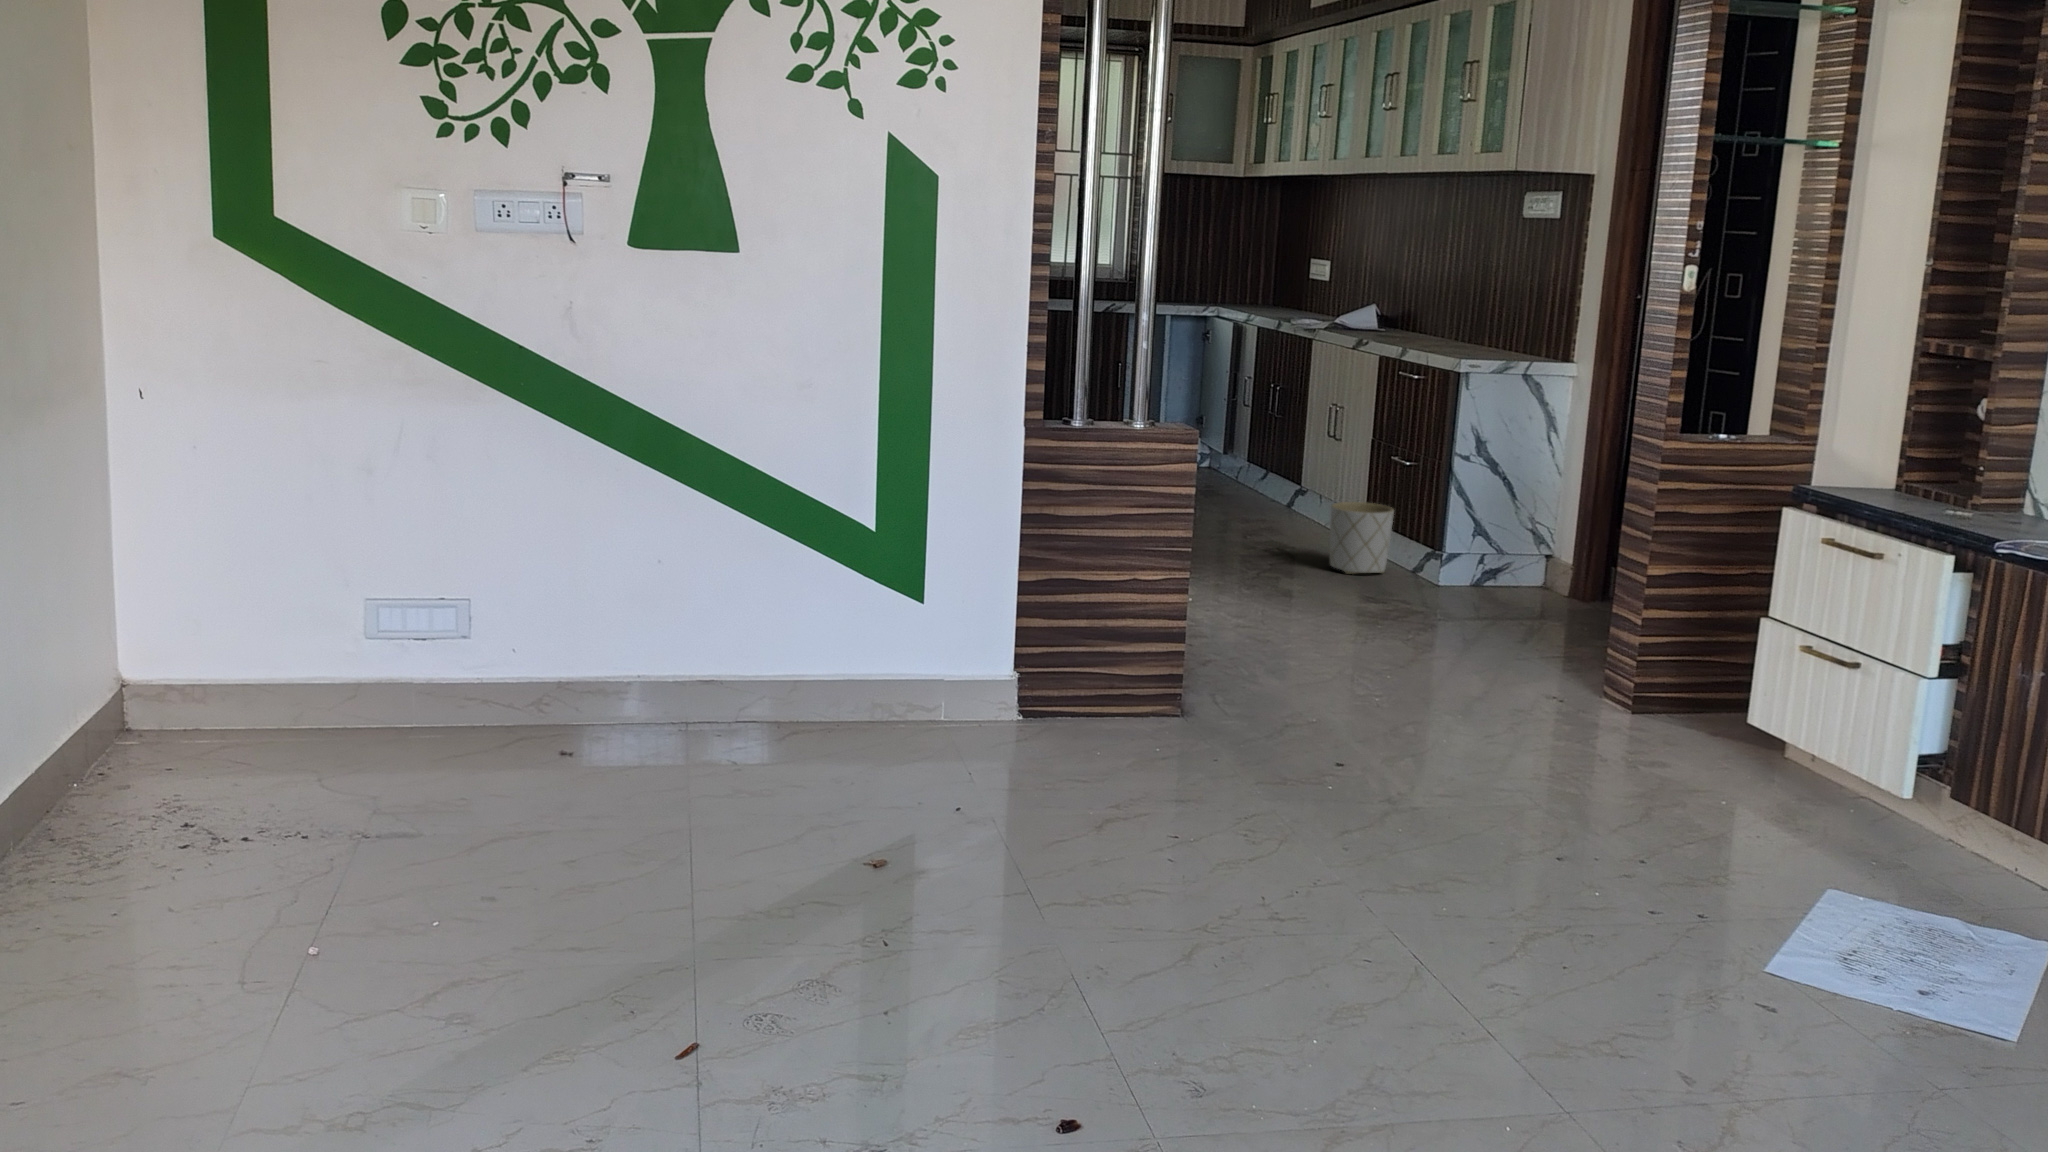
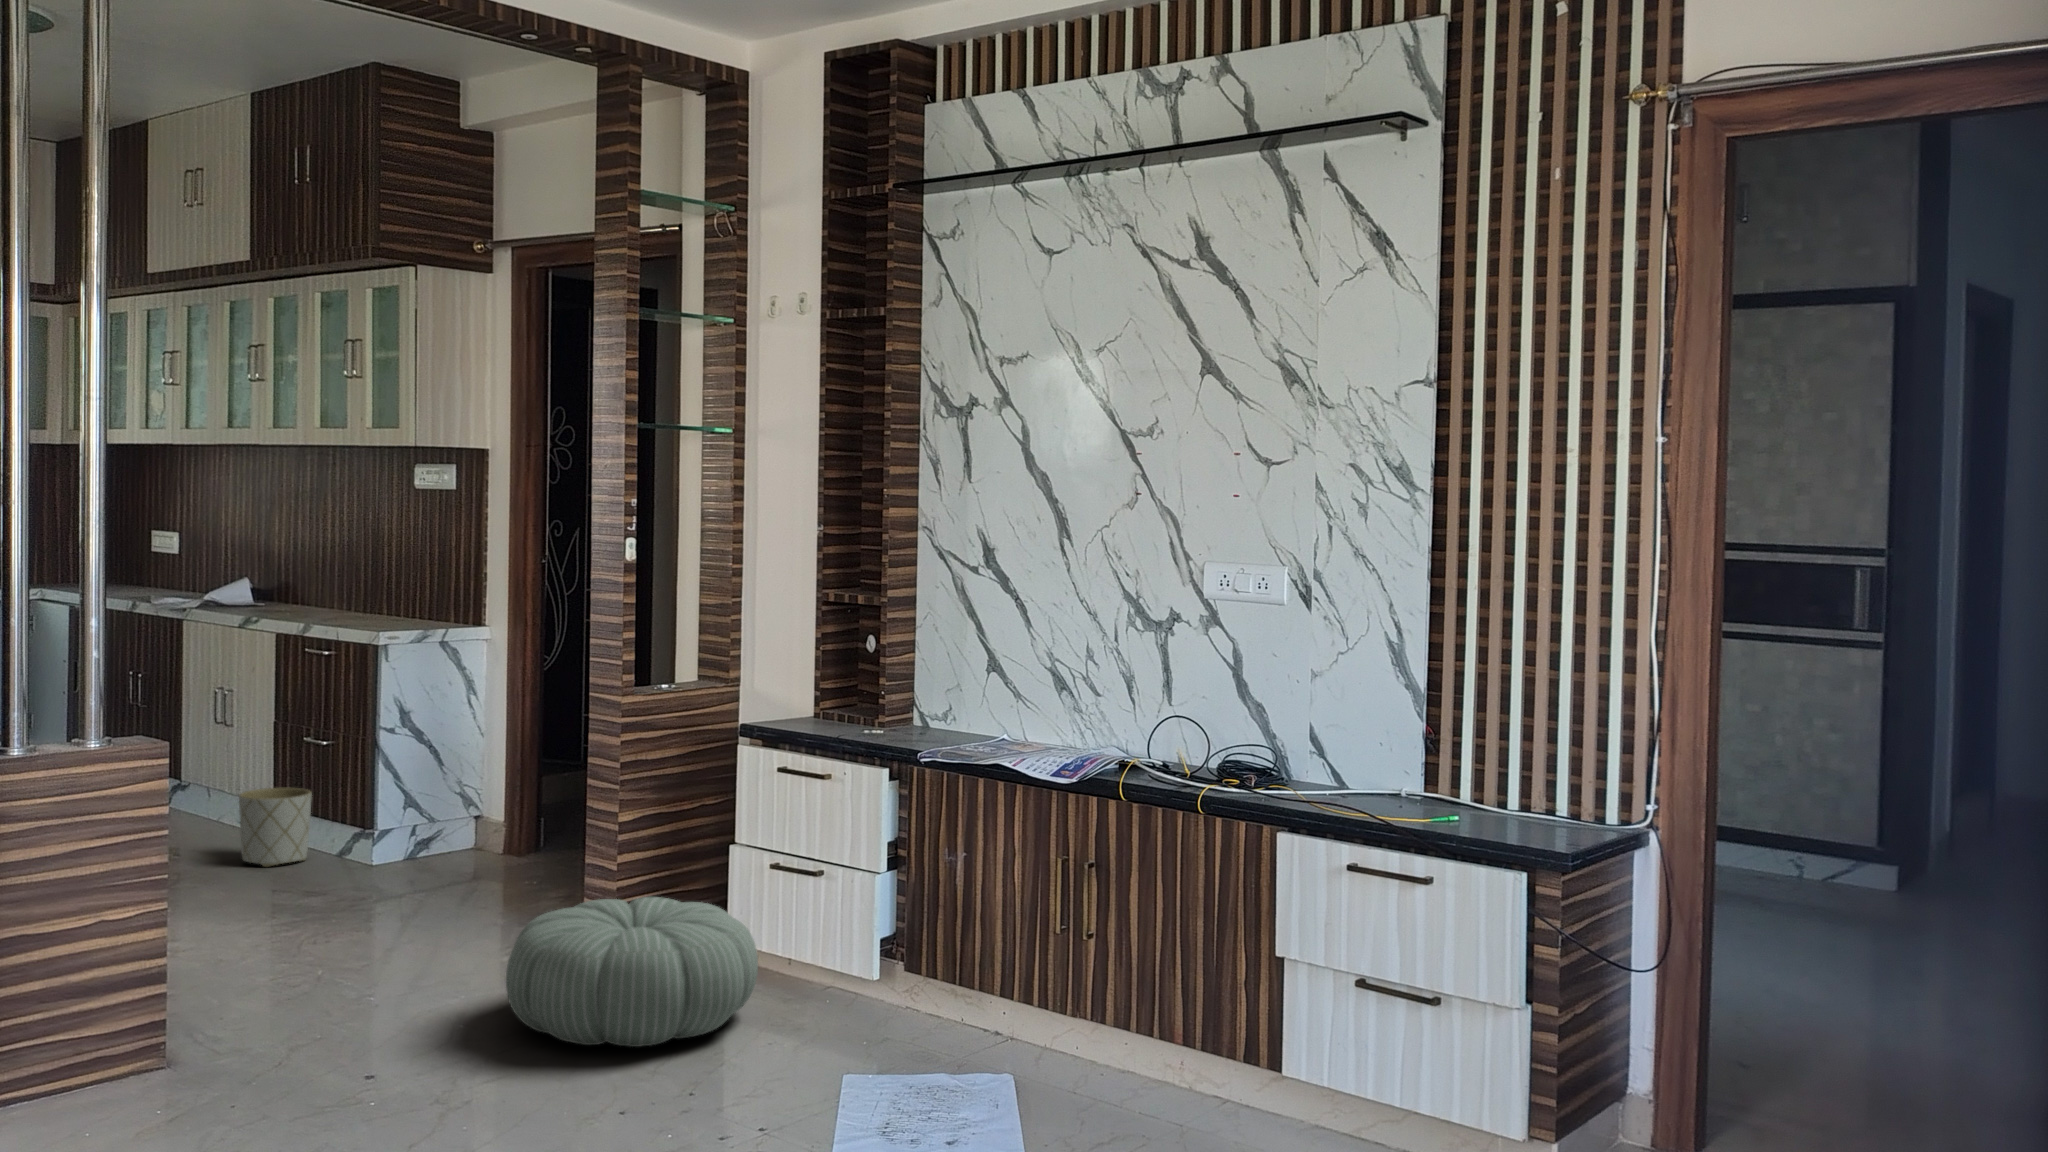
pouf: none [1490,651,1765,810] -> present [506,897,758,1047]

